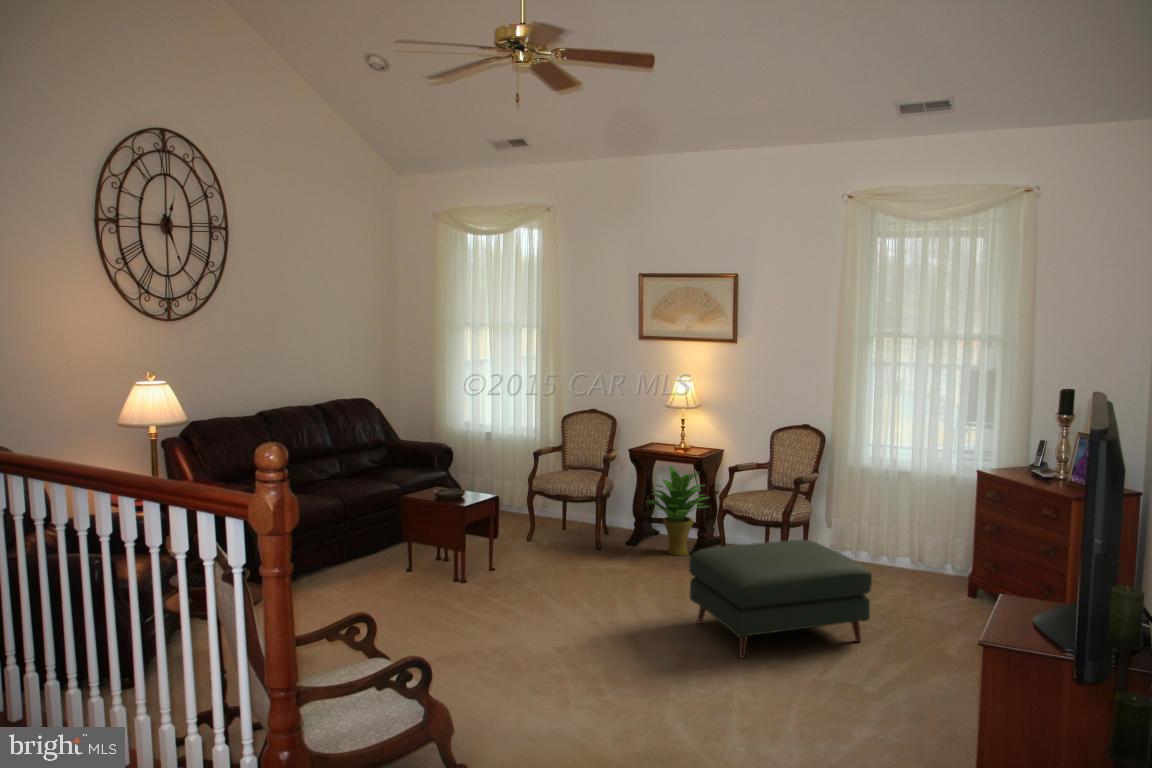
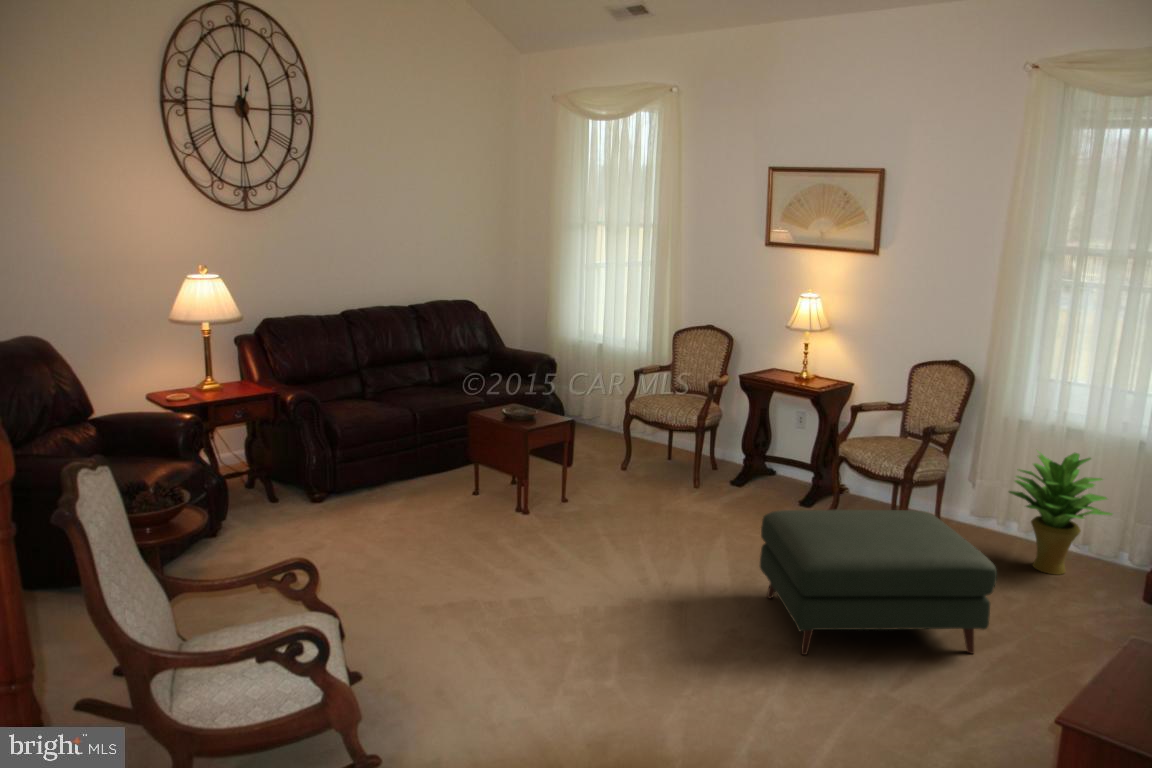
potted plant: present [647,466,709,556] -> present [1009,453,1112,575]

